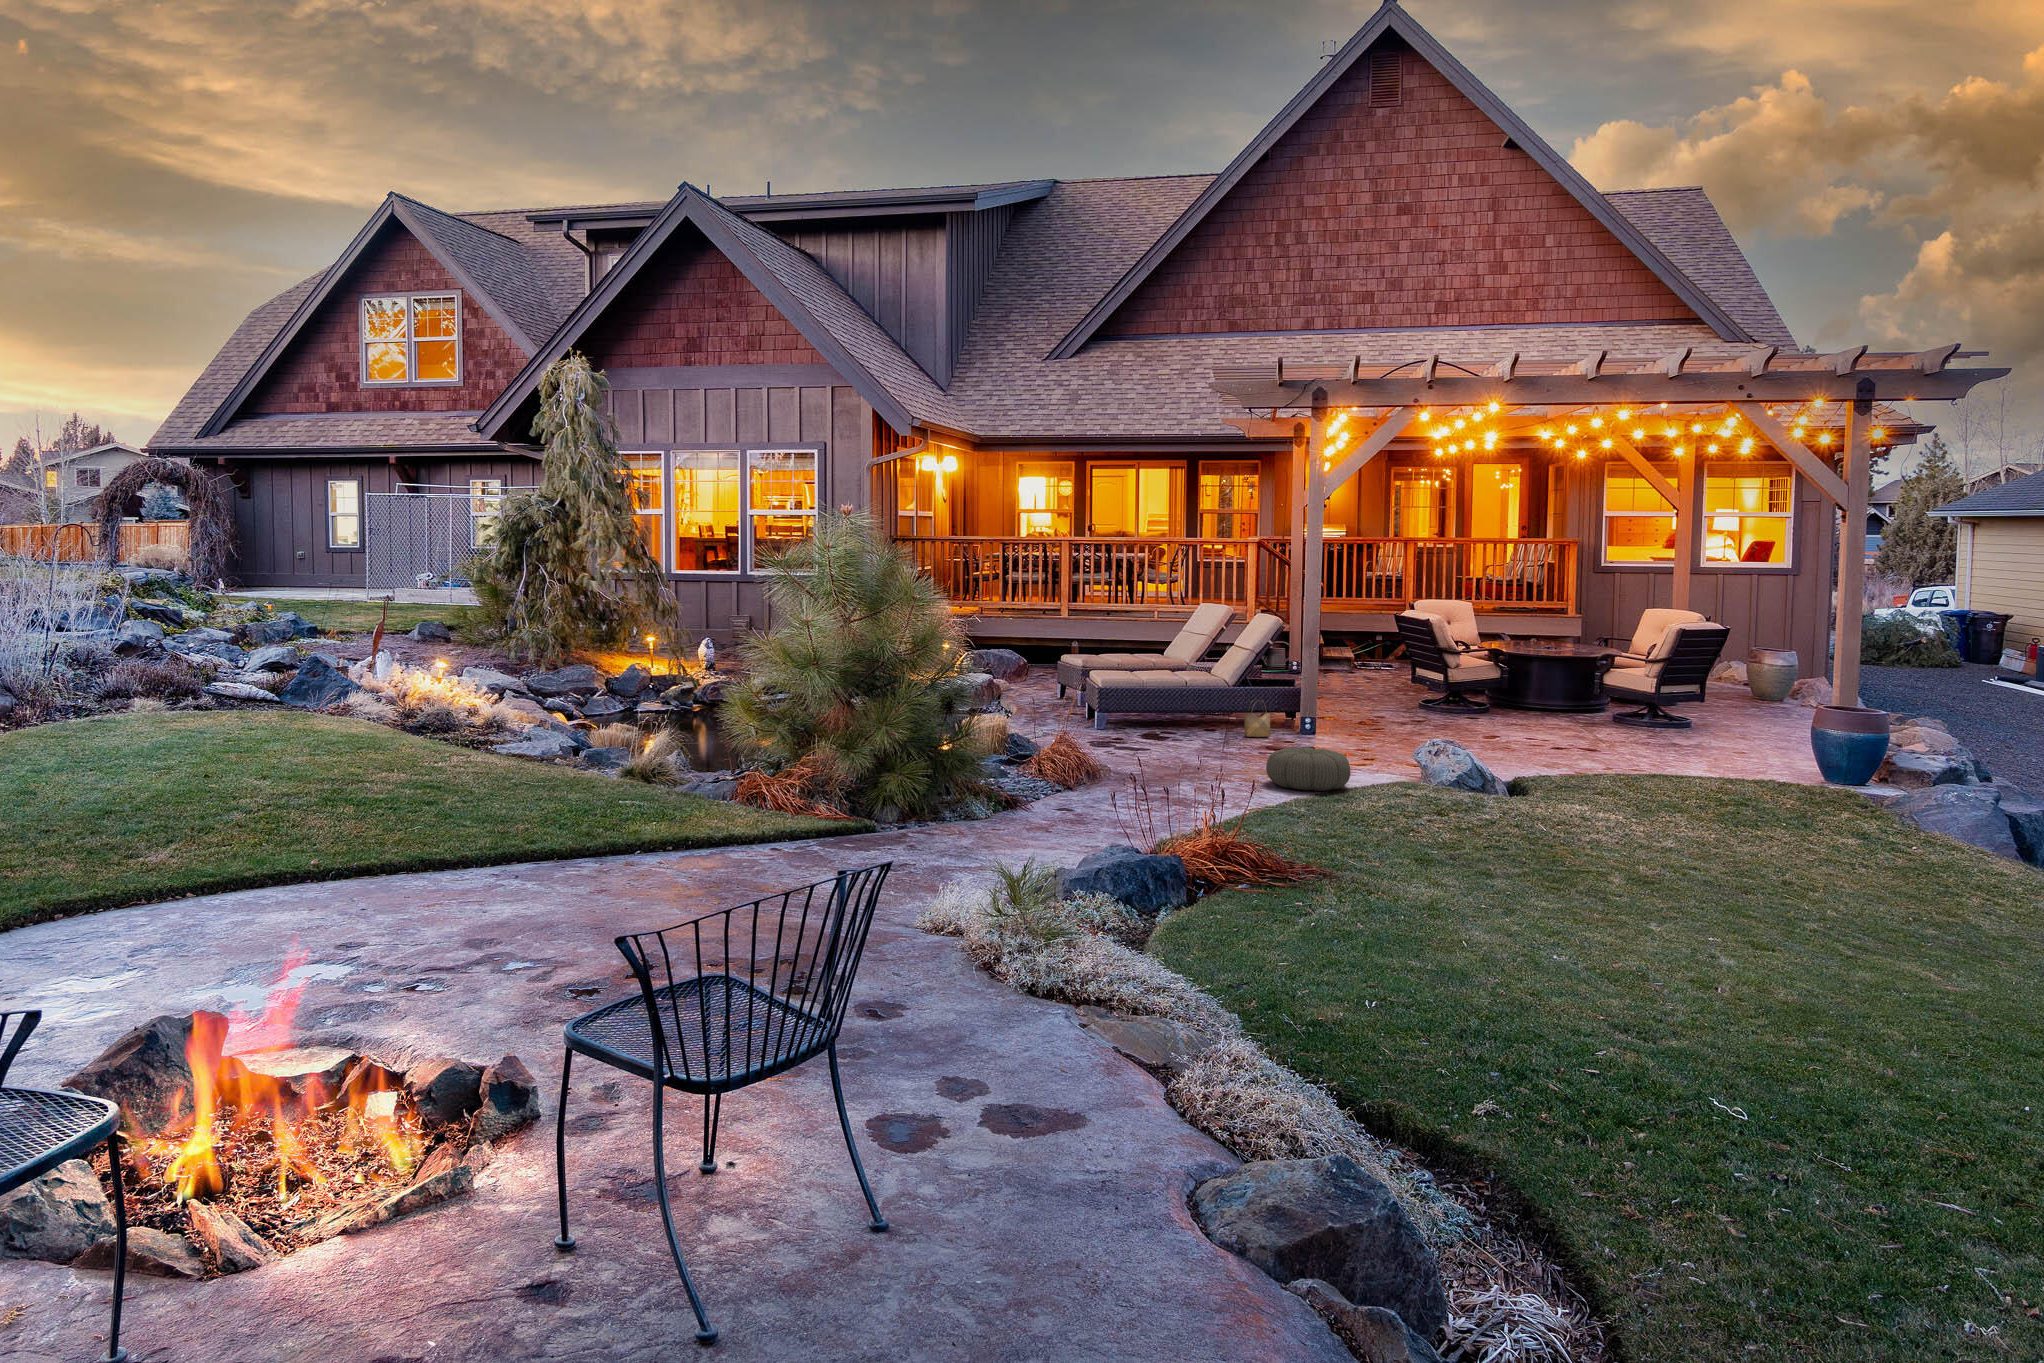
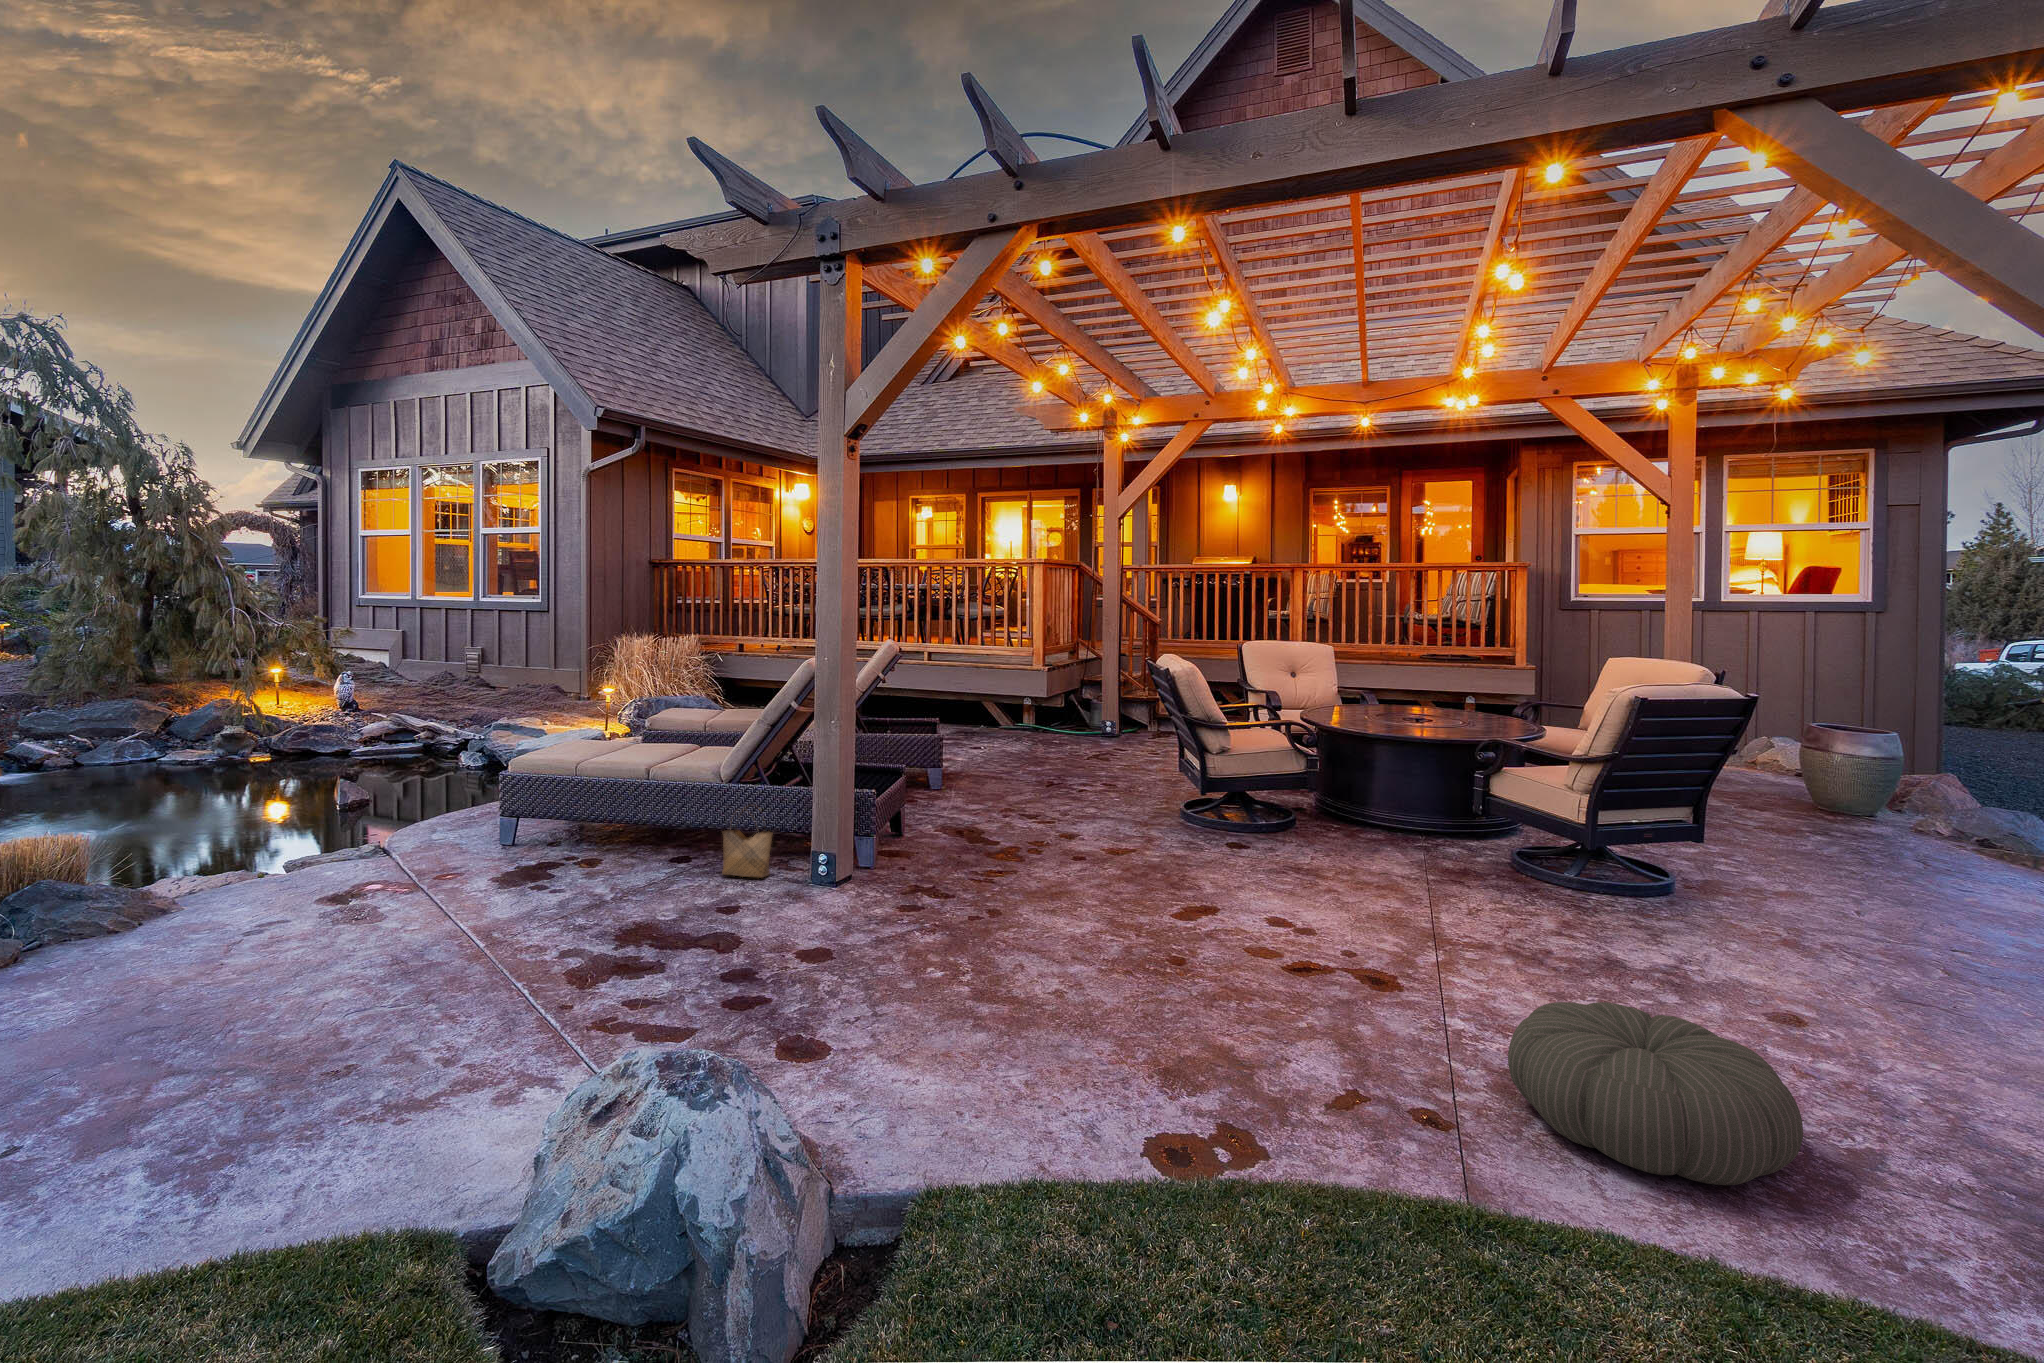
pouf: present [1266,747,1351,791] -> present [1508,1002,1803,1185]

